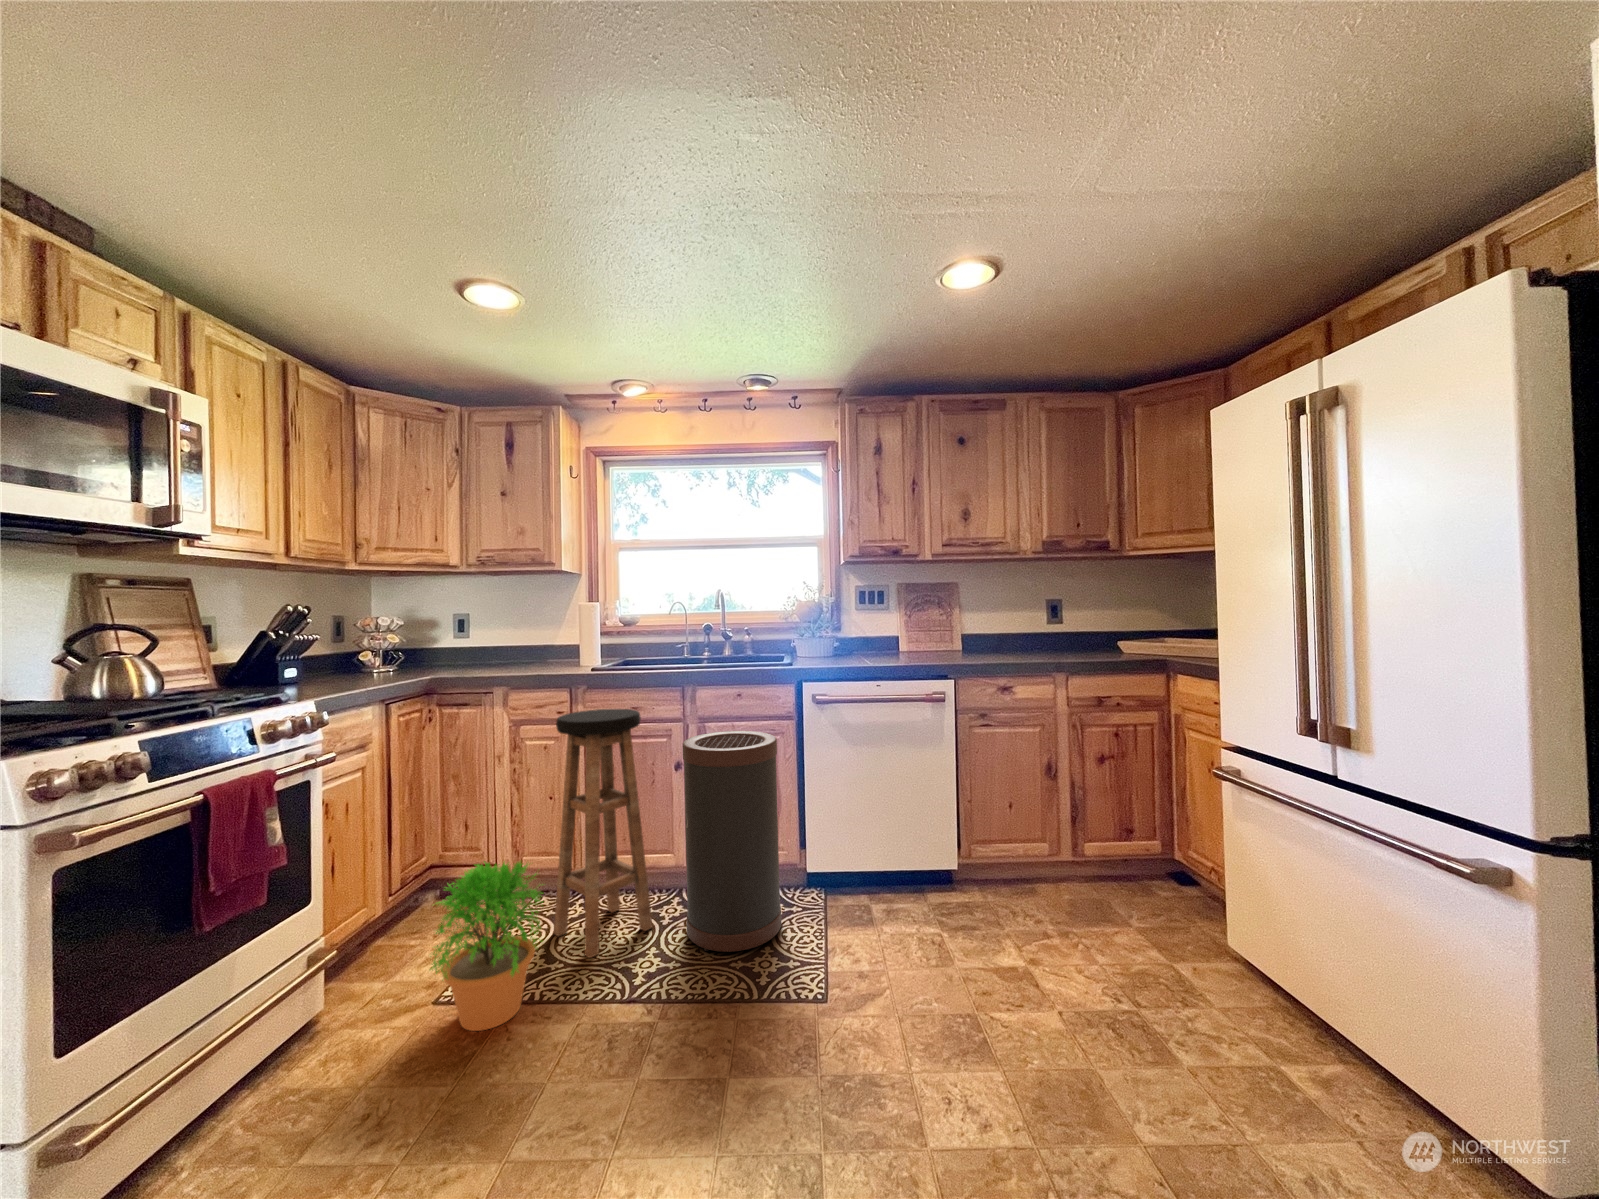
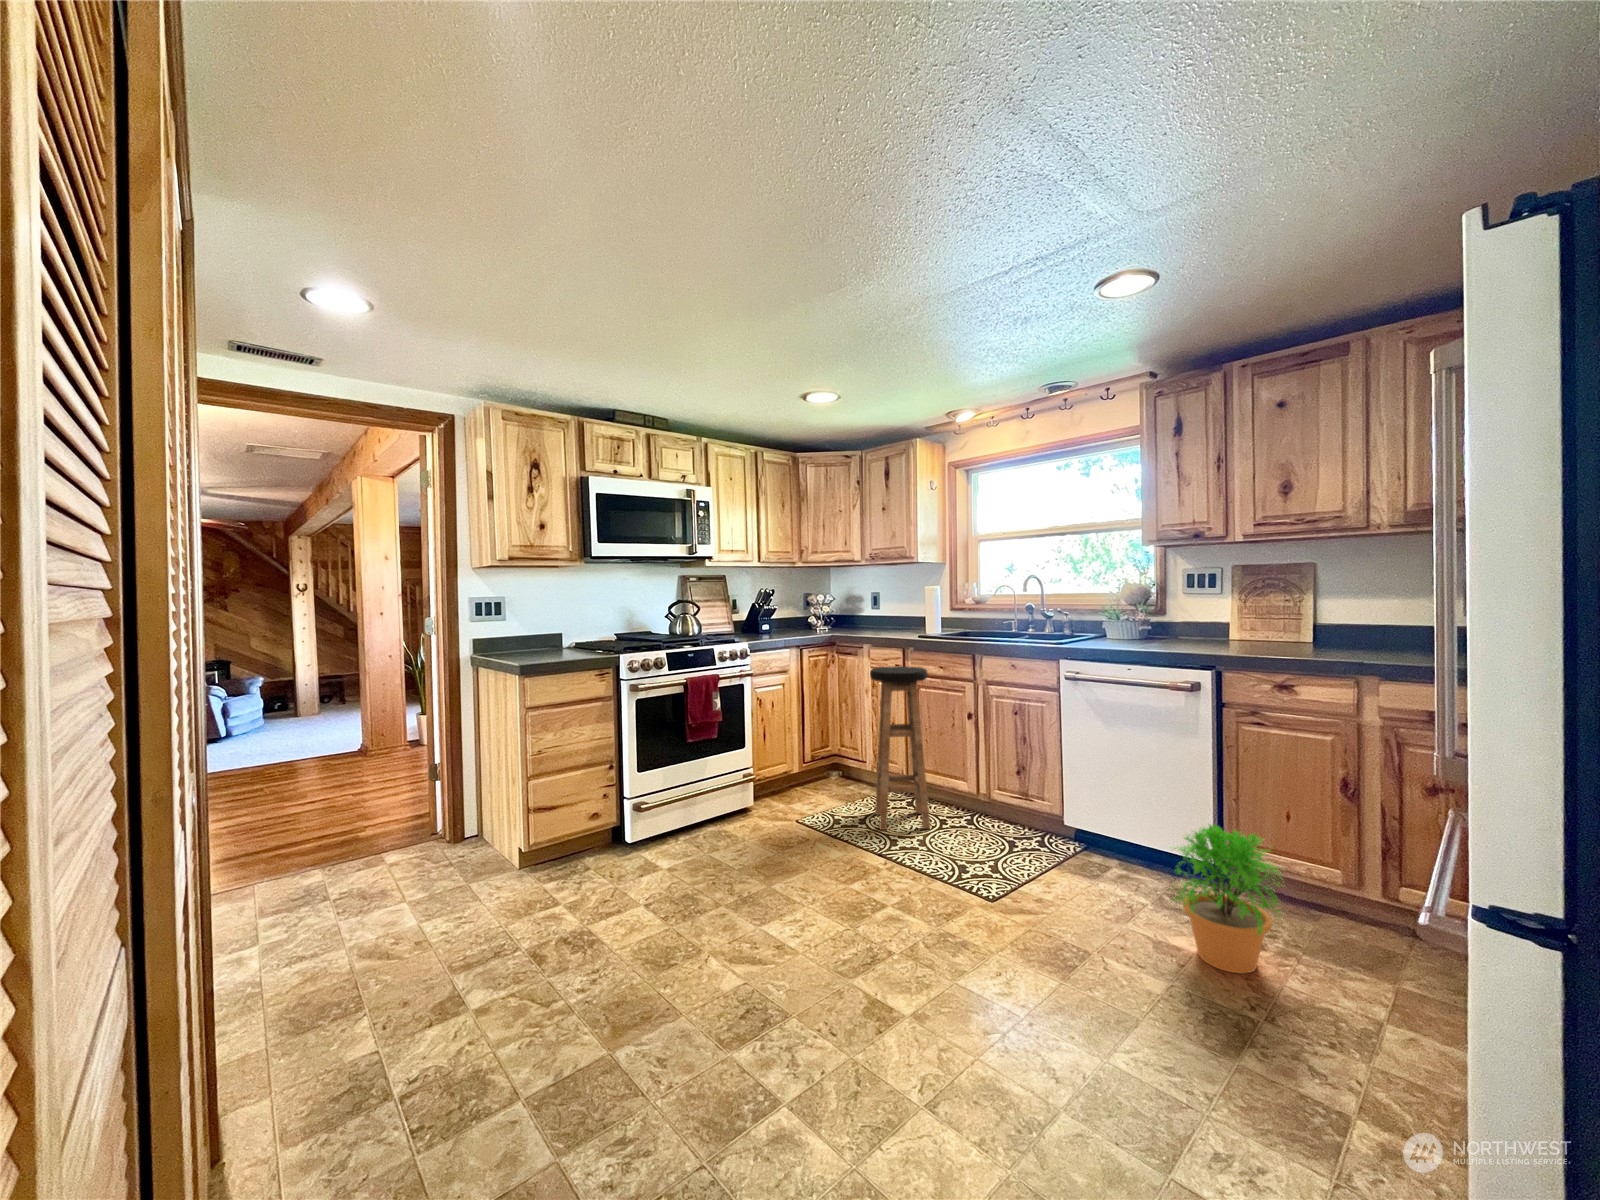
trash can: present [683,731,781,952] -> none [939,695,1018,861]
potted plant: present [431,861,543,1031] -> present [1173,824,1282,974]

